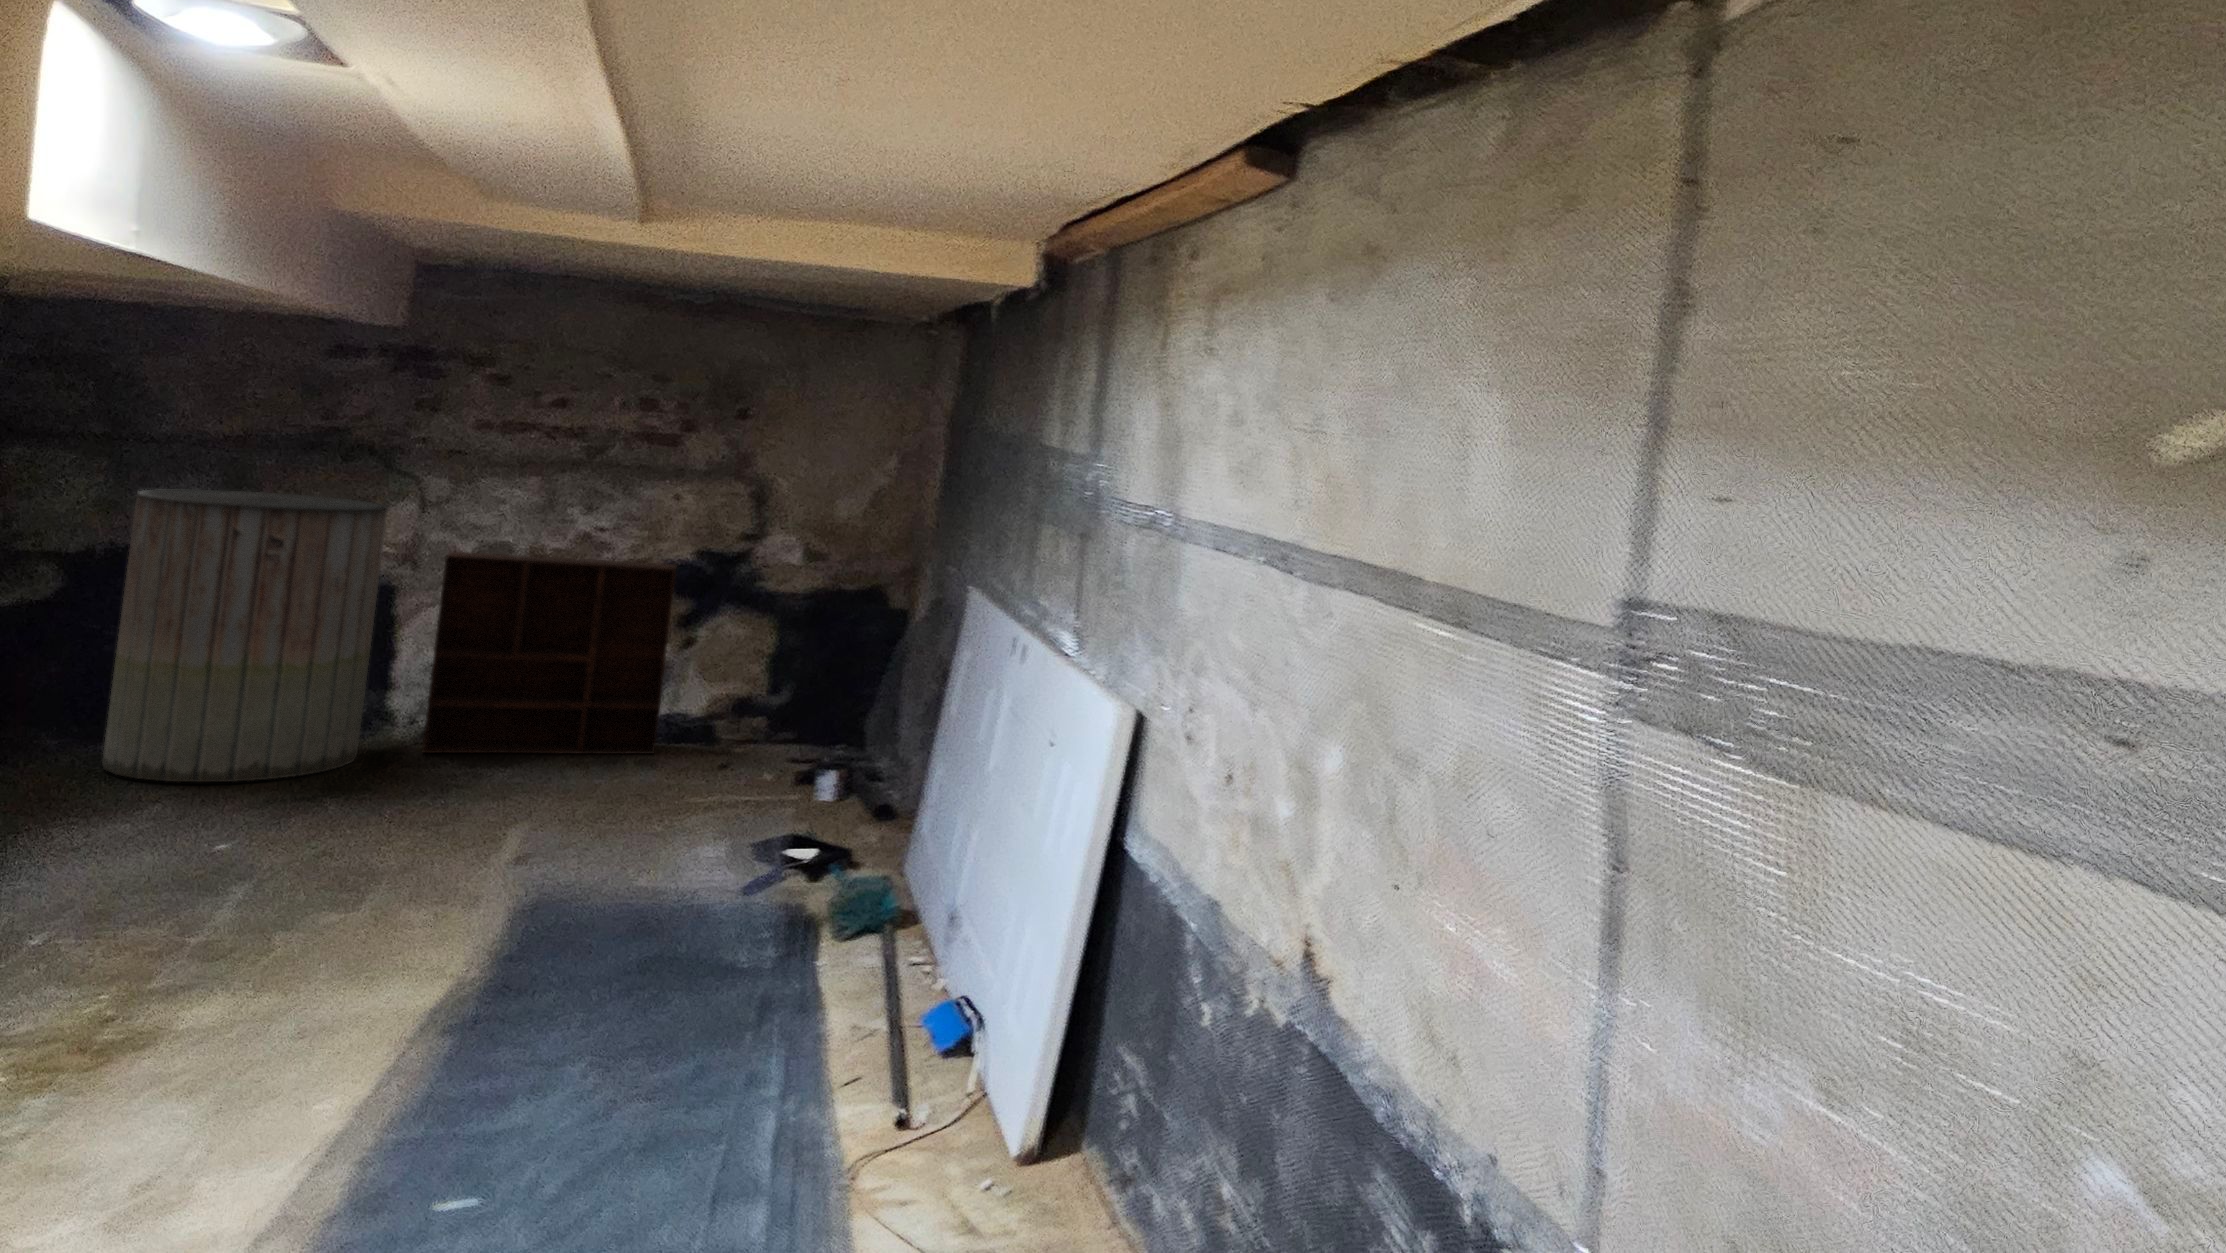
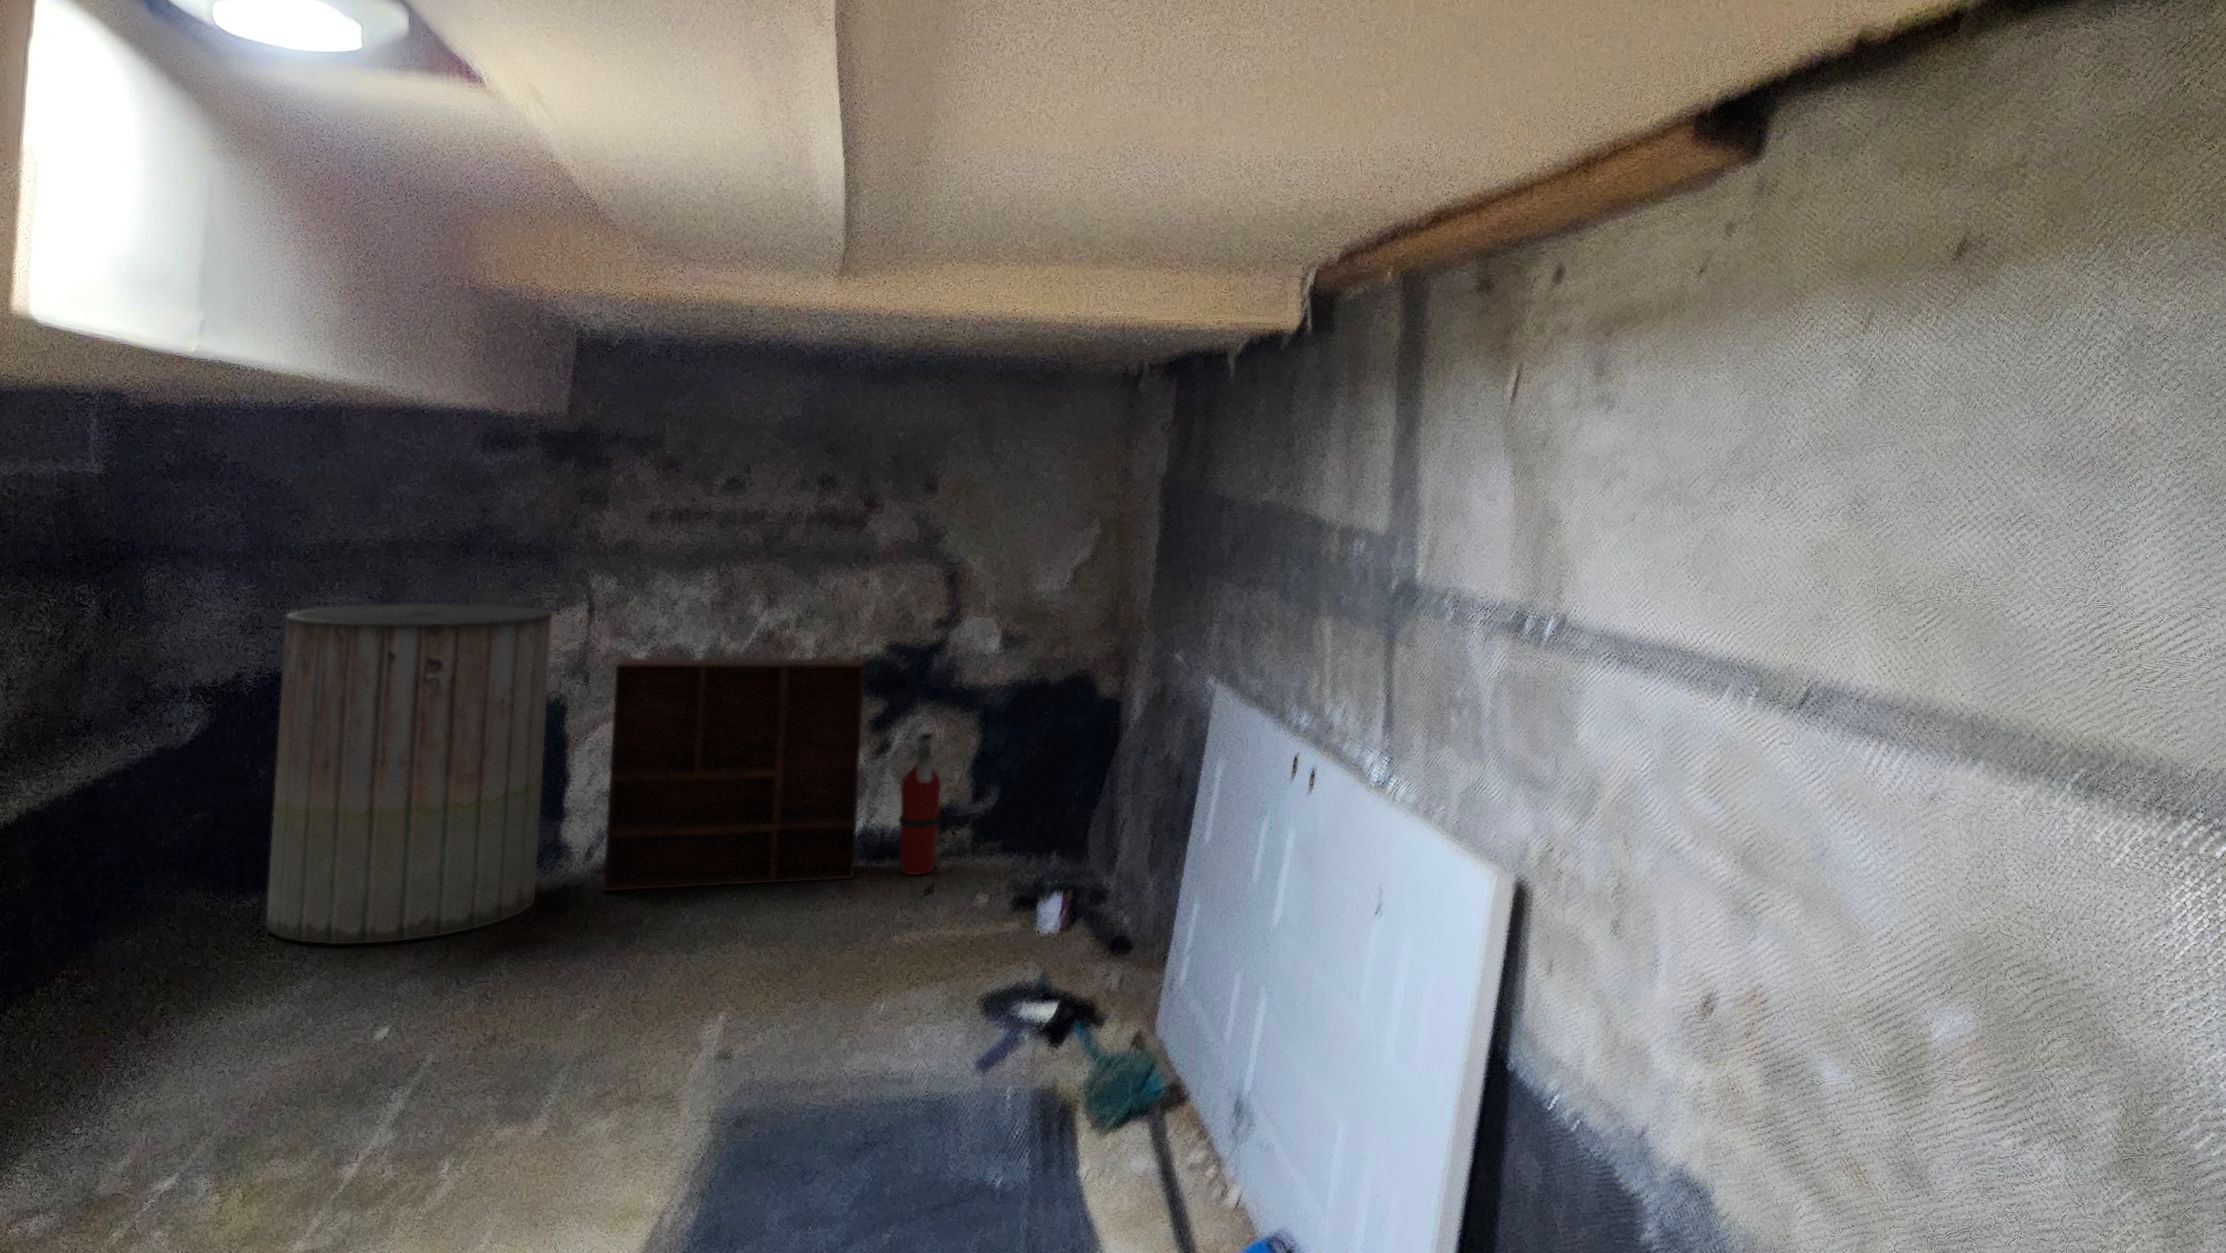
fire extinguisher: none [699,630,740,754] -> present [899,732,941,875]

